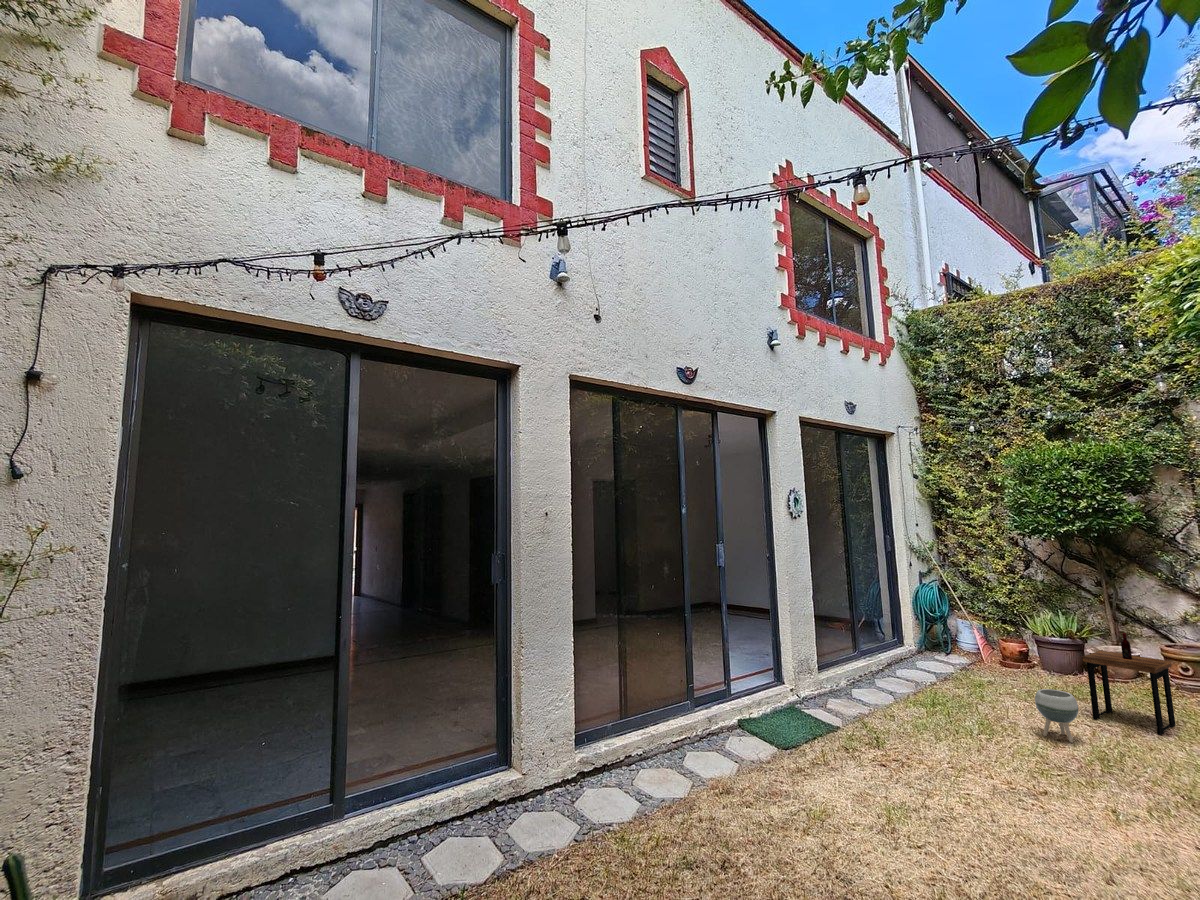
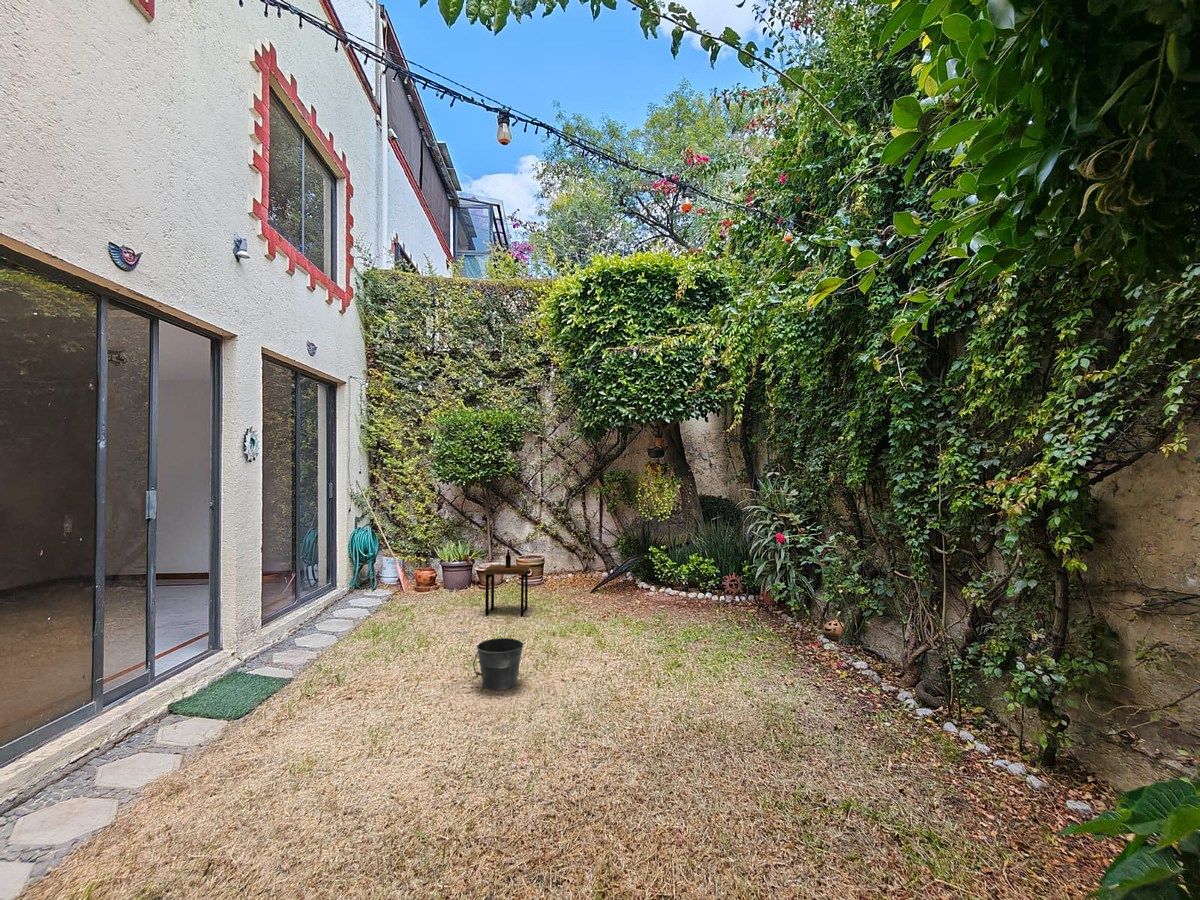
planter: present [1035,689,1078,743] -> none [457,598,484,636]
bucket: none [1036,751,1118,829] -> present [473,638,523,690]

